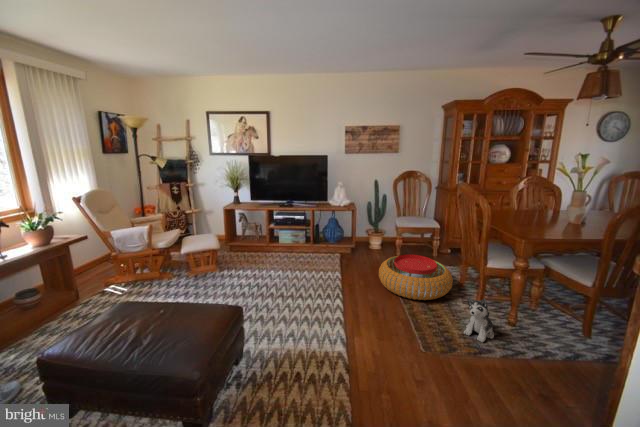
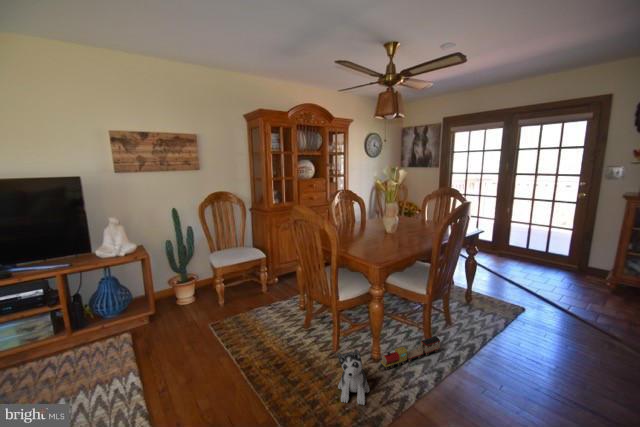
pouf: present [379,255,453,300] -> none [205,303,303,377]
toy train: none [516,321,600,348] -> present [381,336,440,370]

